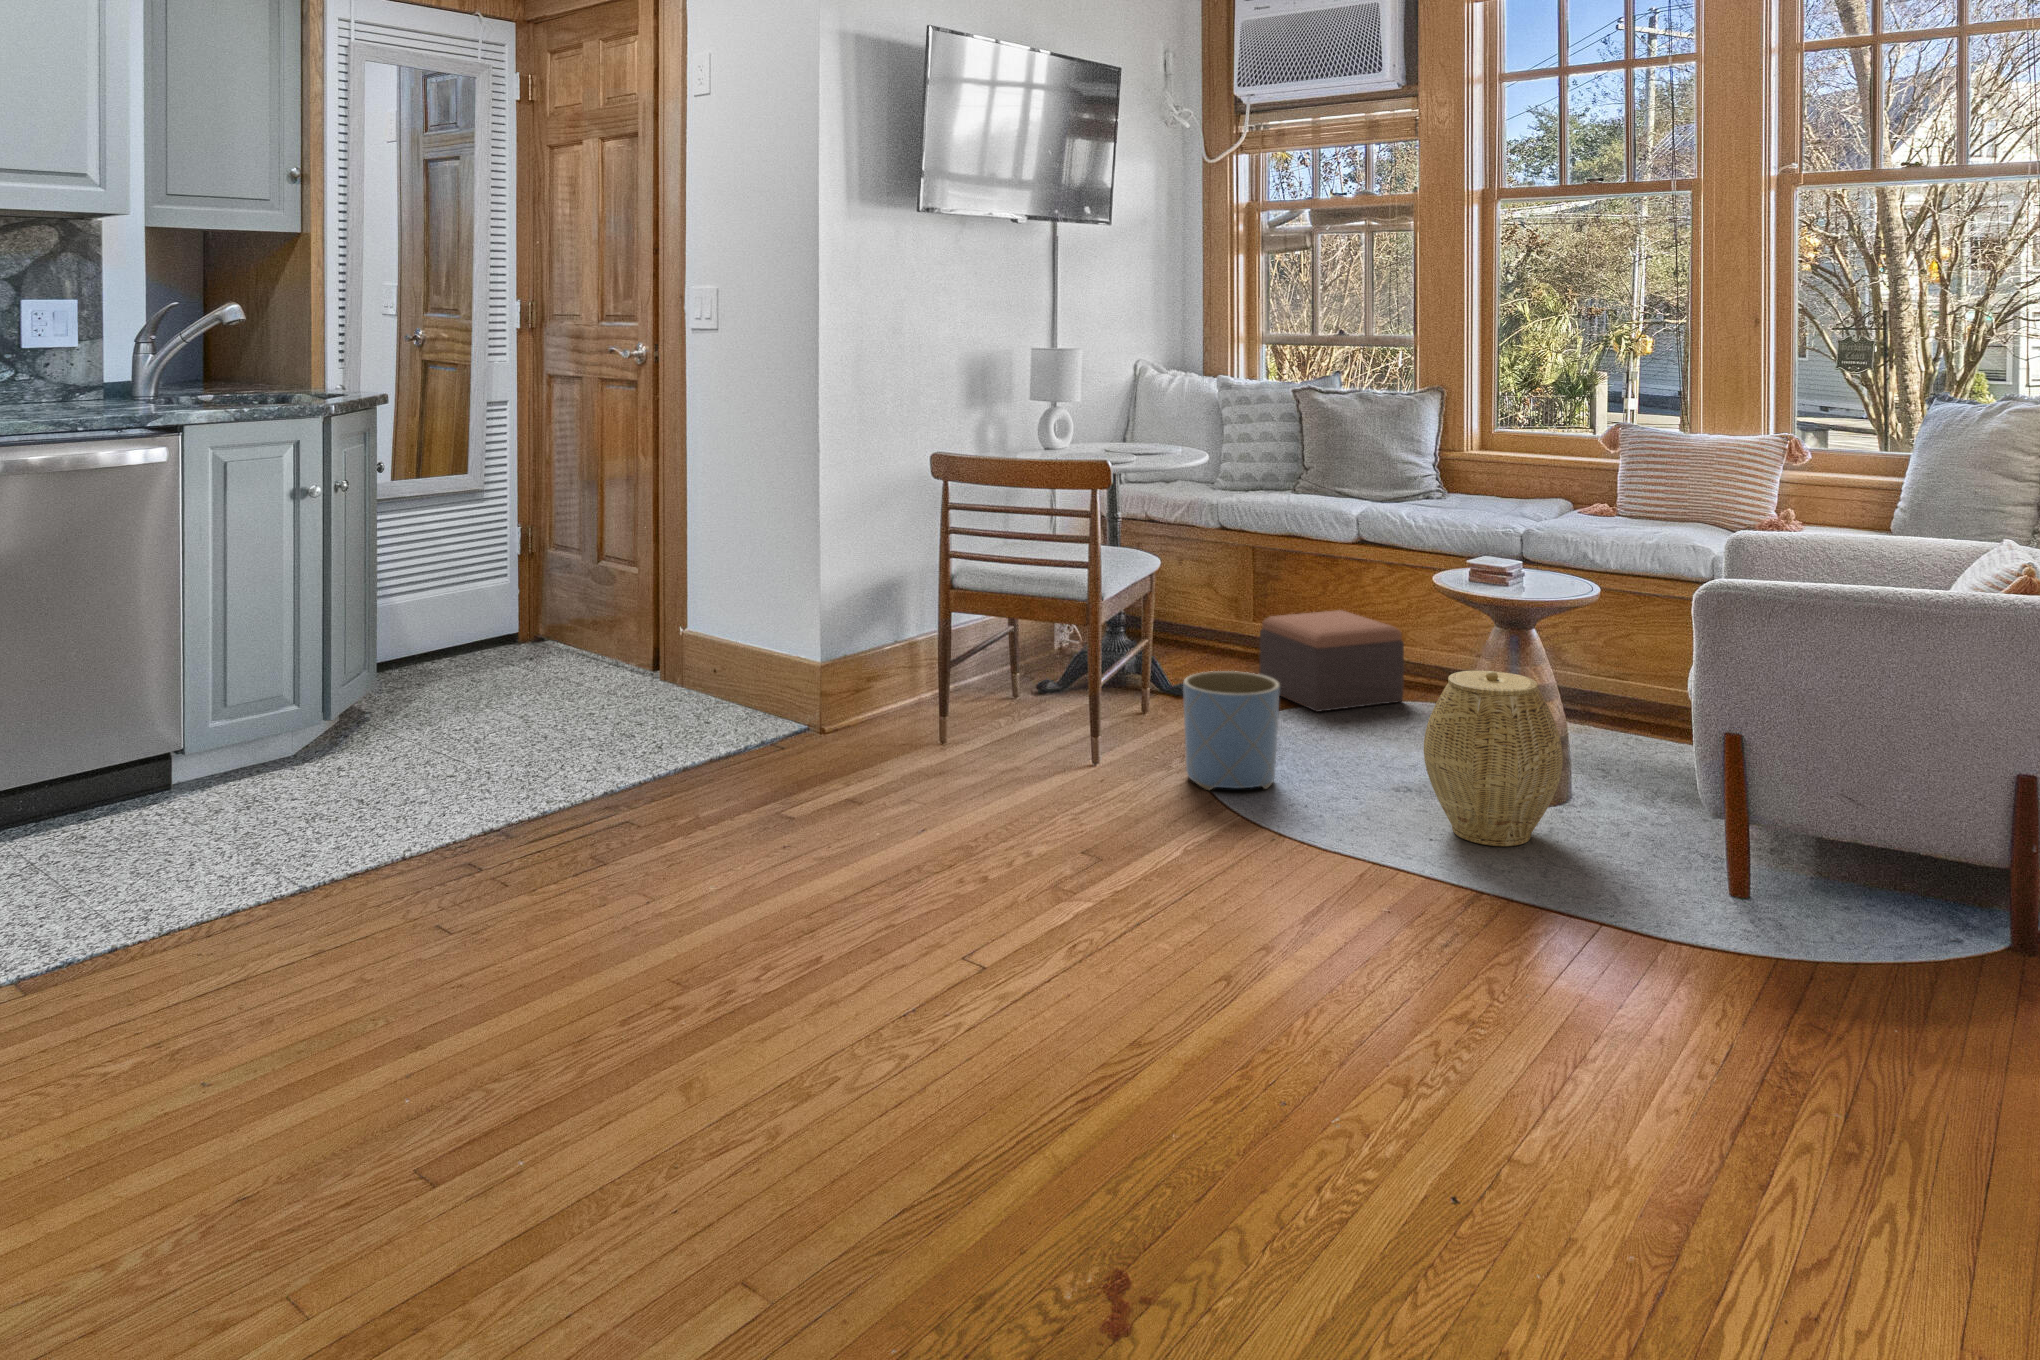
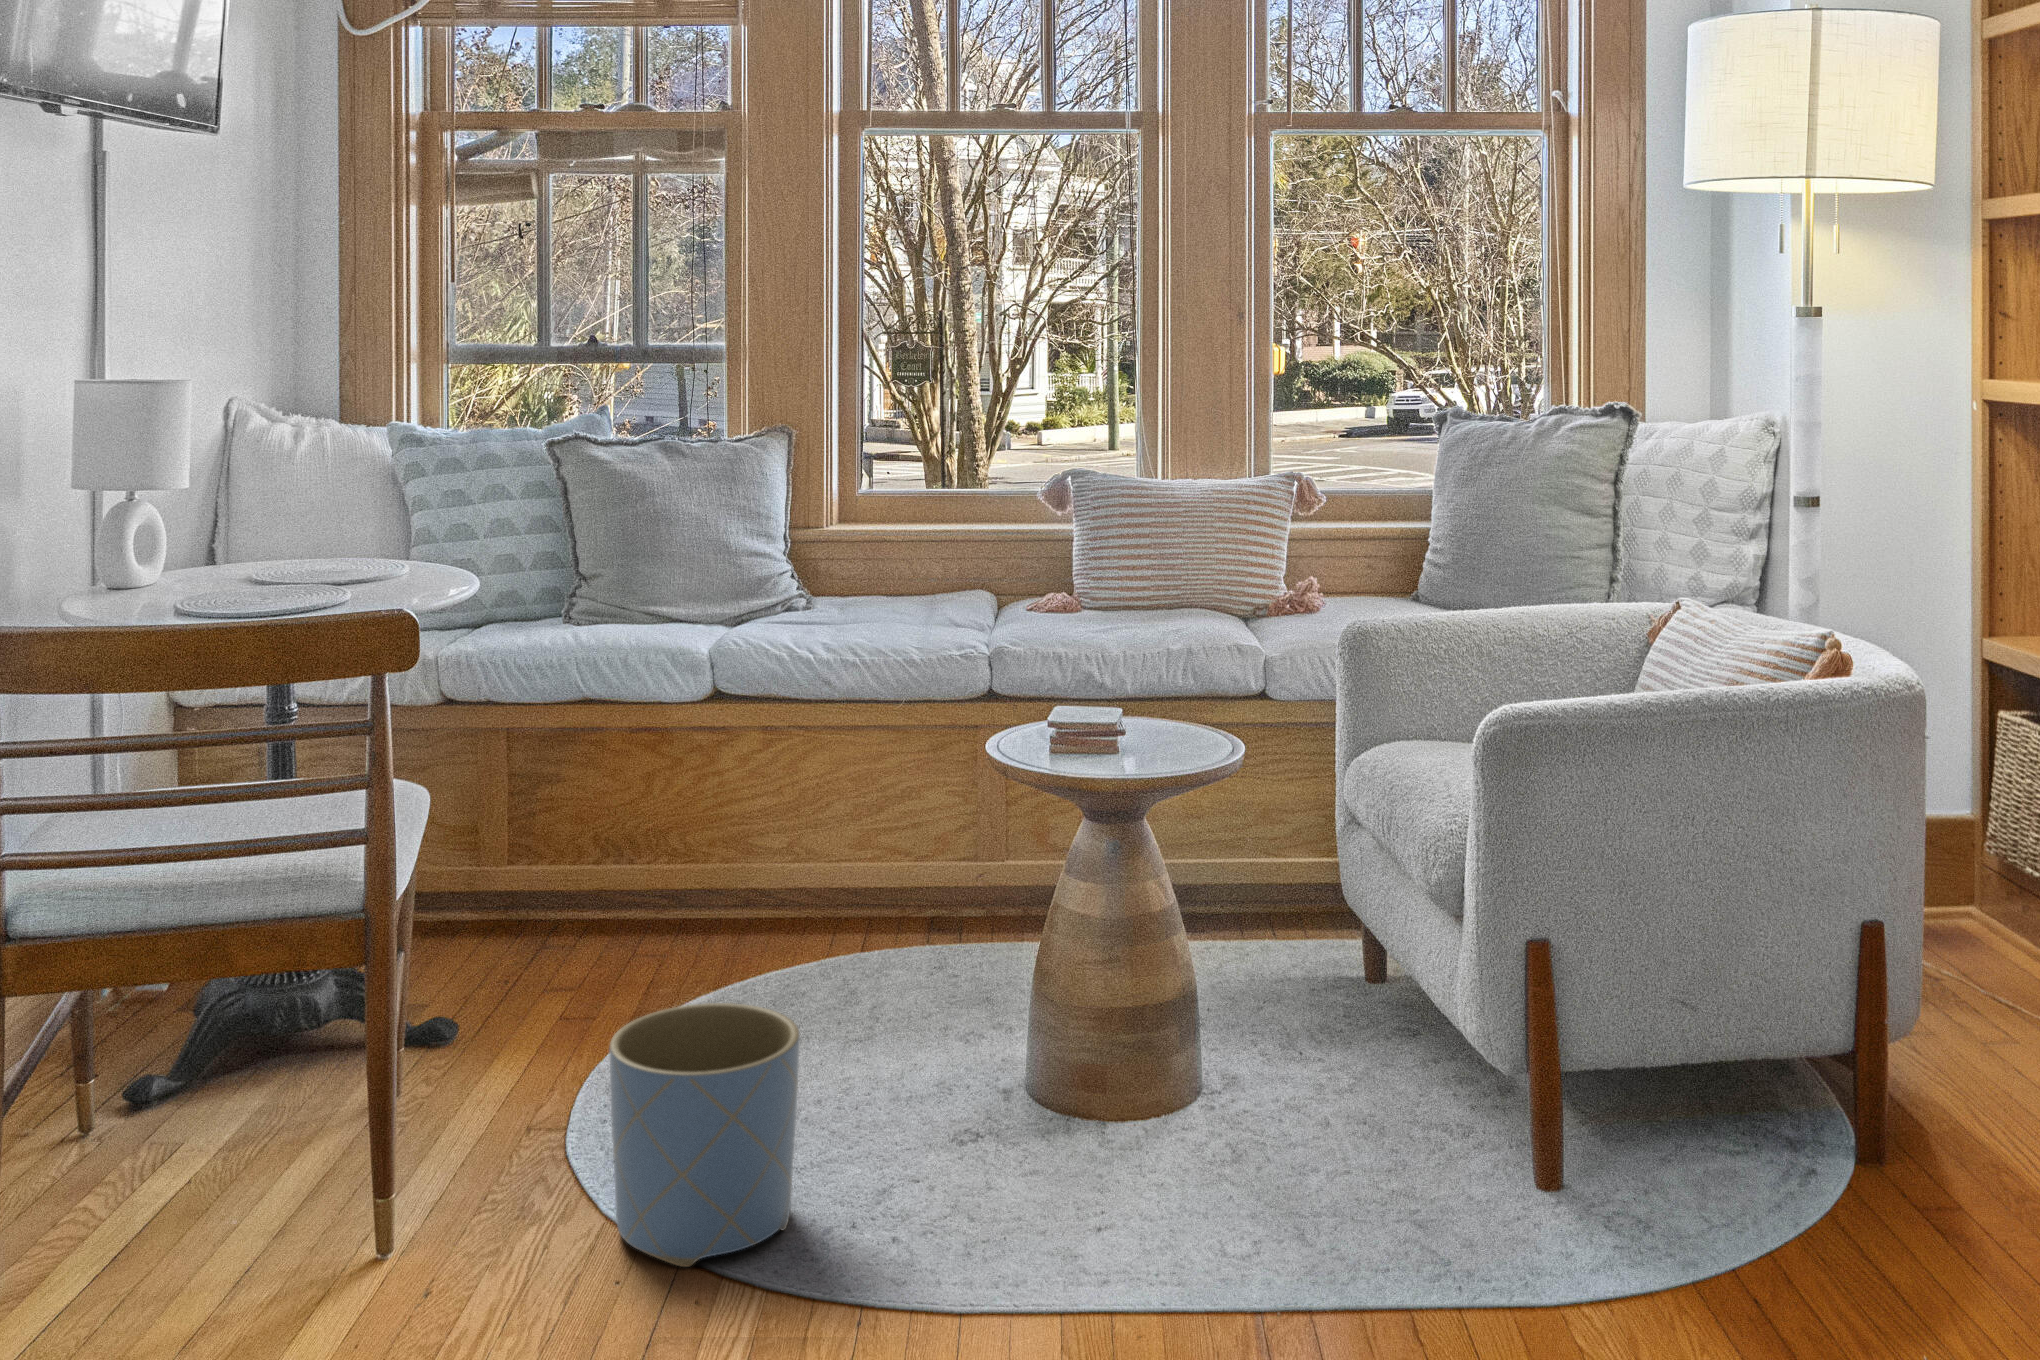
footstool: present [1259,610,1404,712] -> none [583,816,836,1015]
woven basket: present [1424,671,1563,846] -> none [1094,933,1322,1249]

